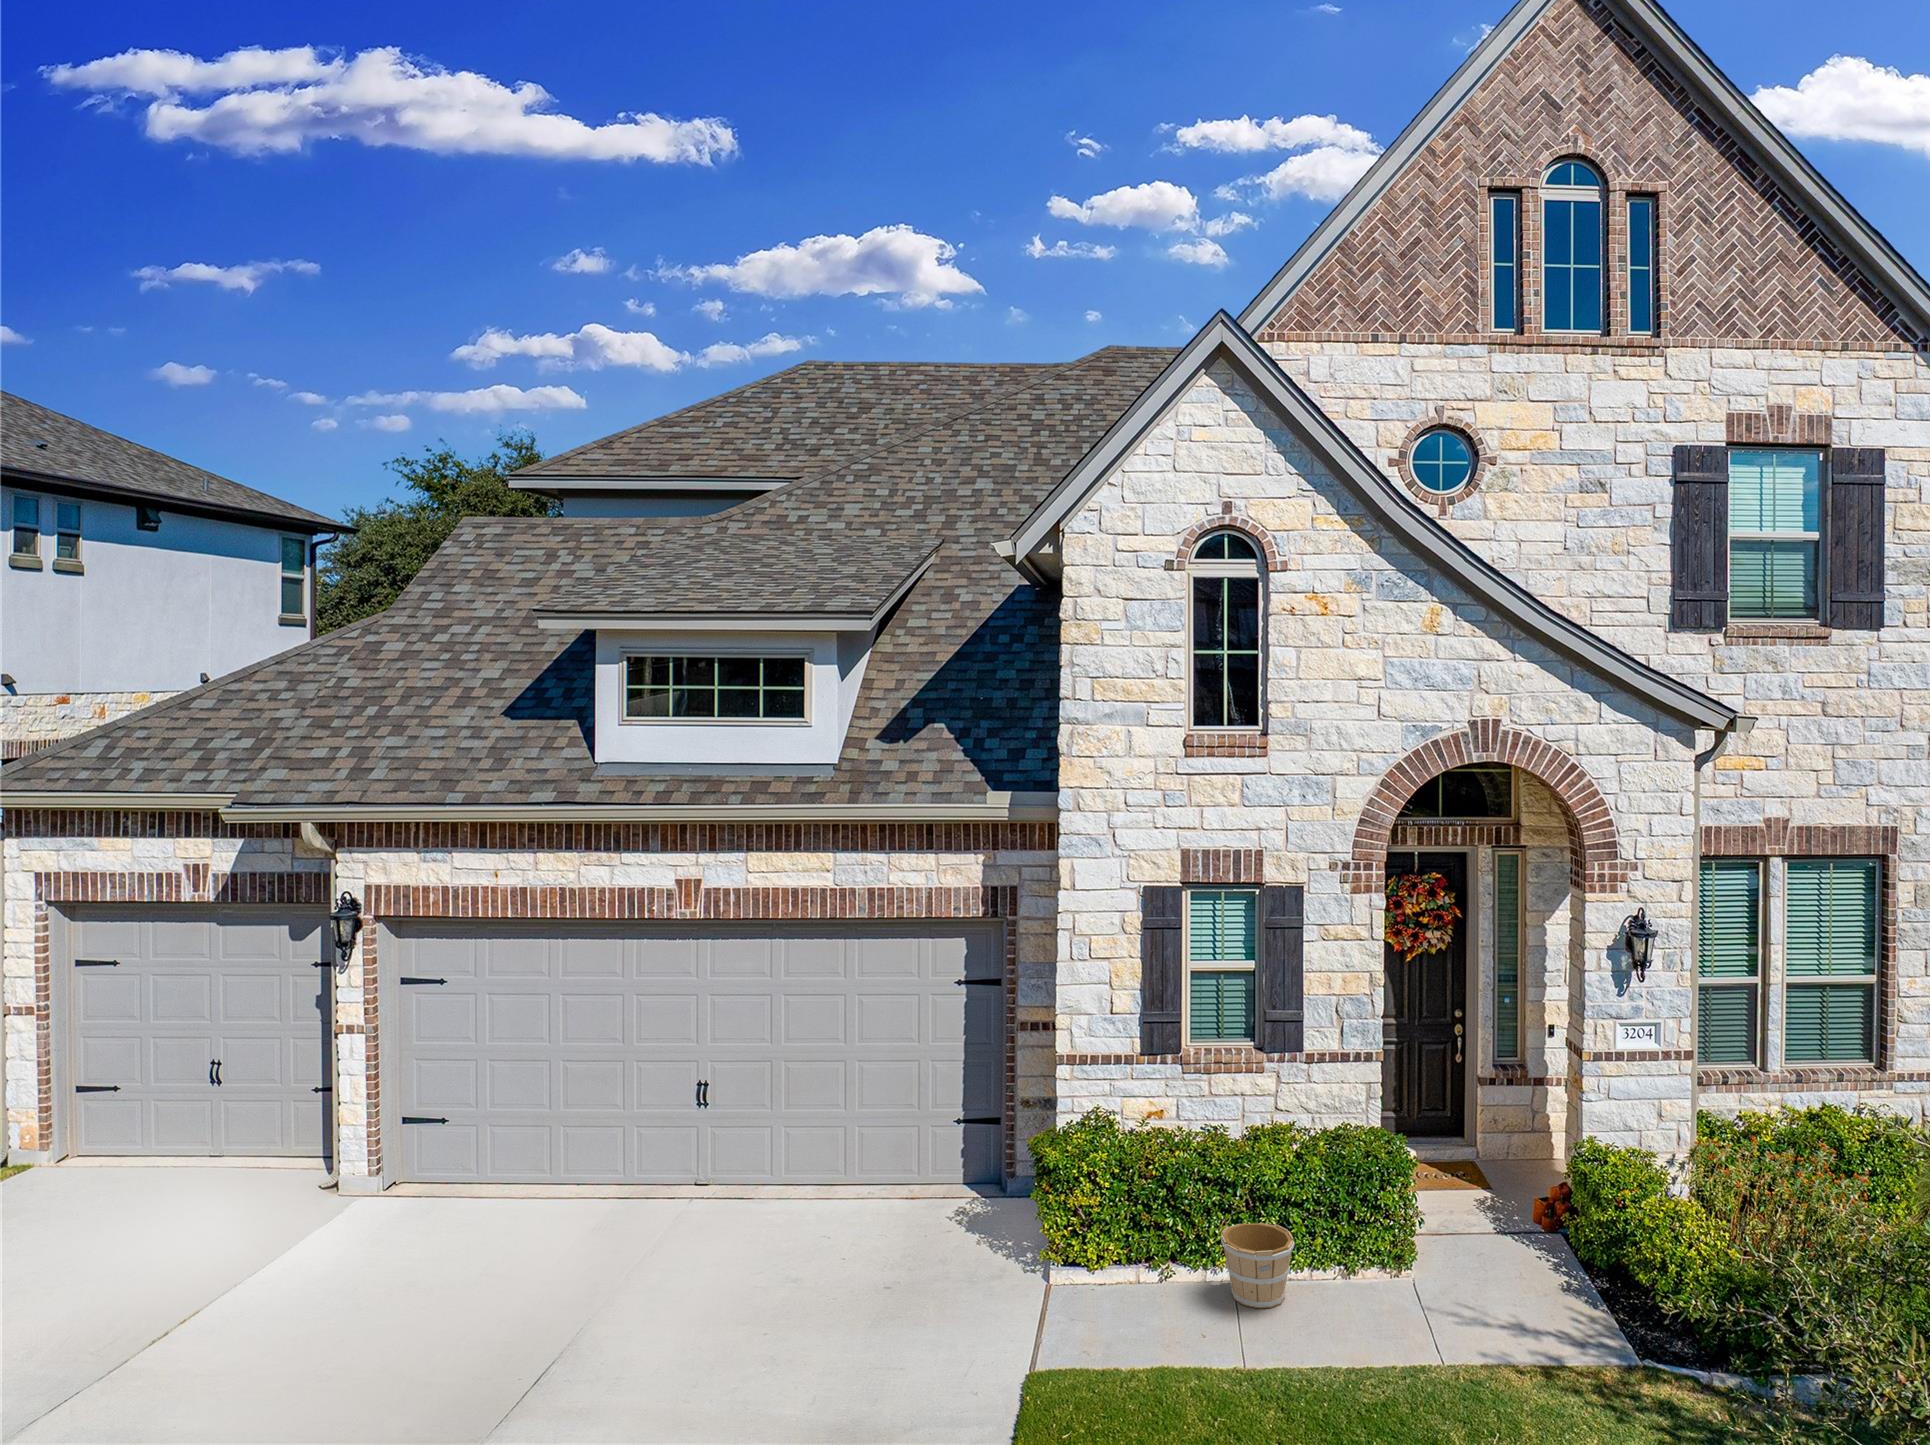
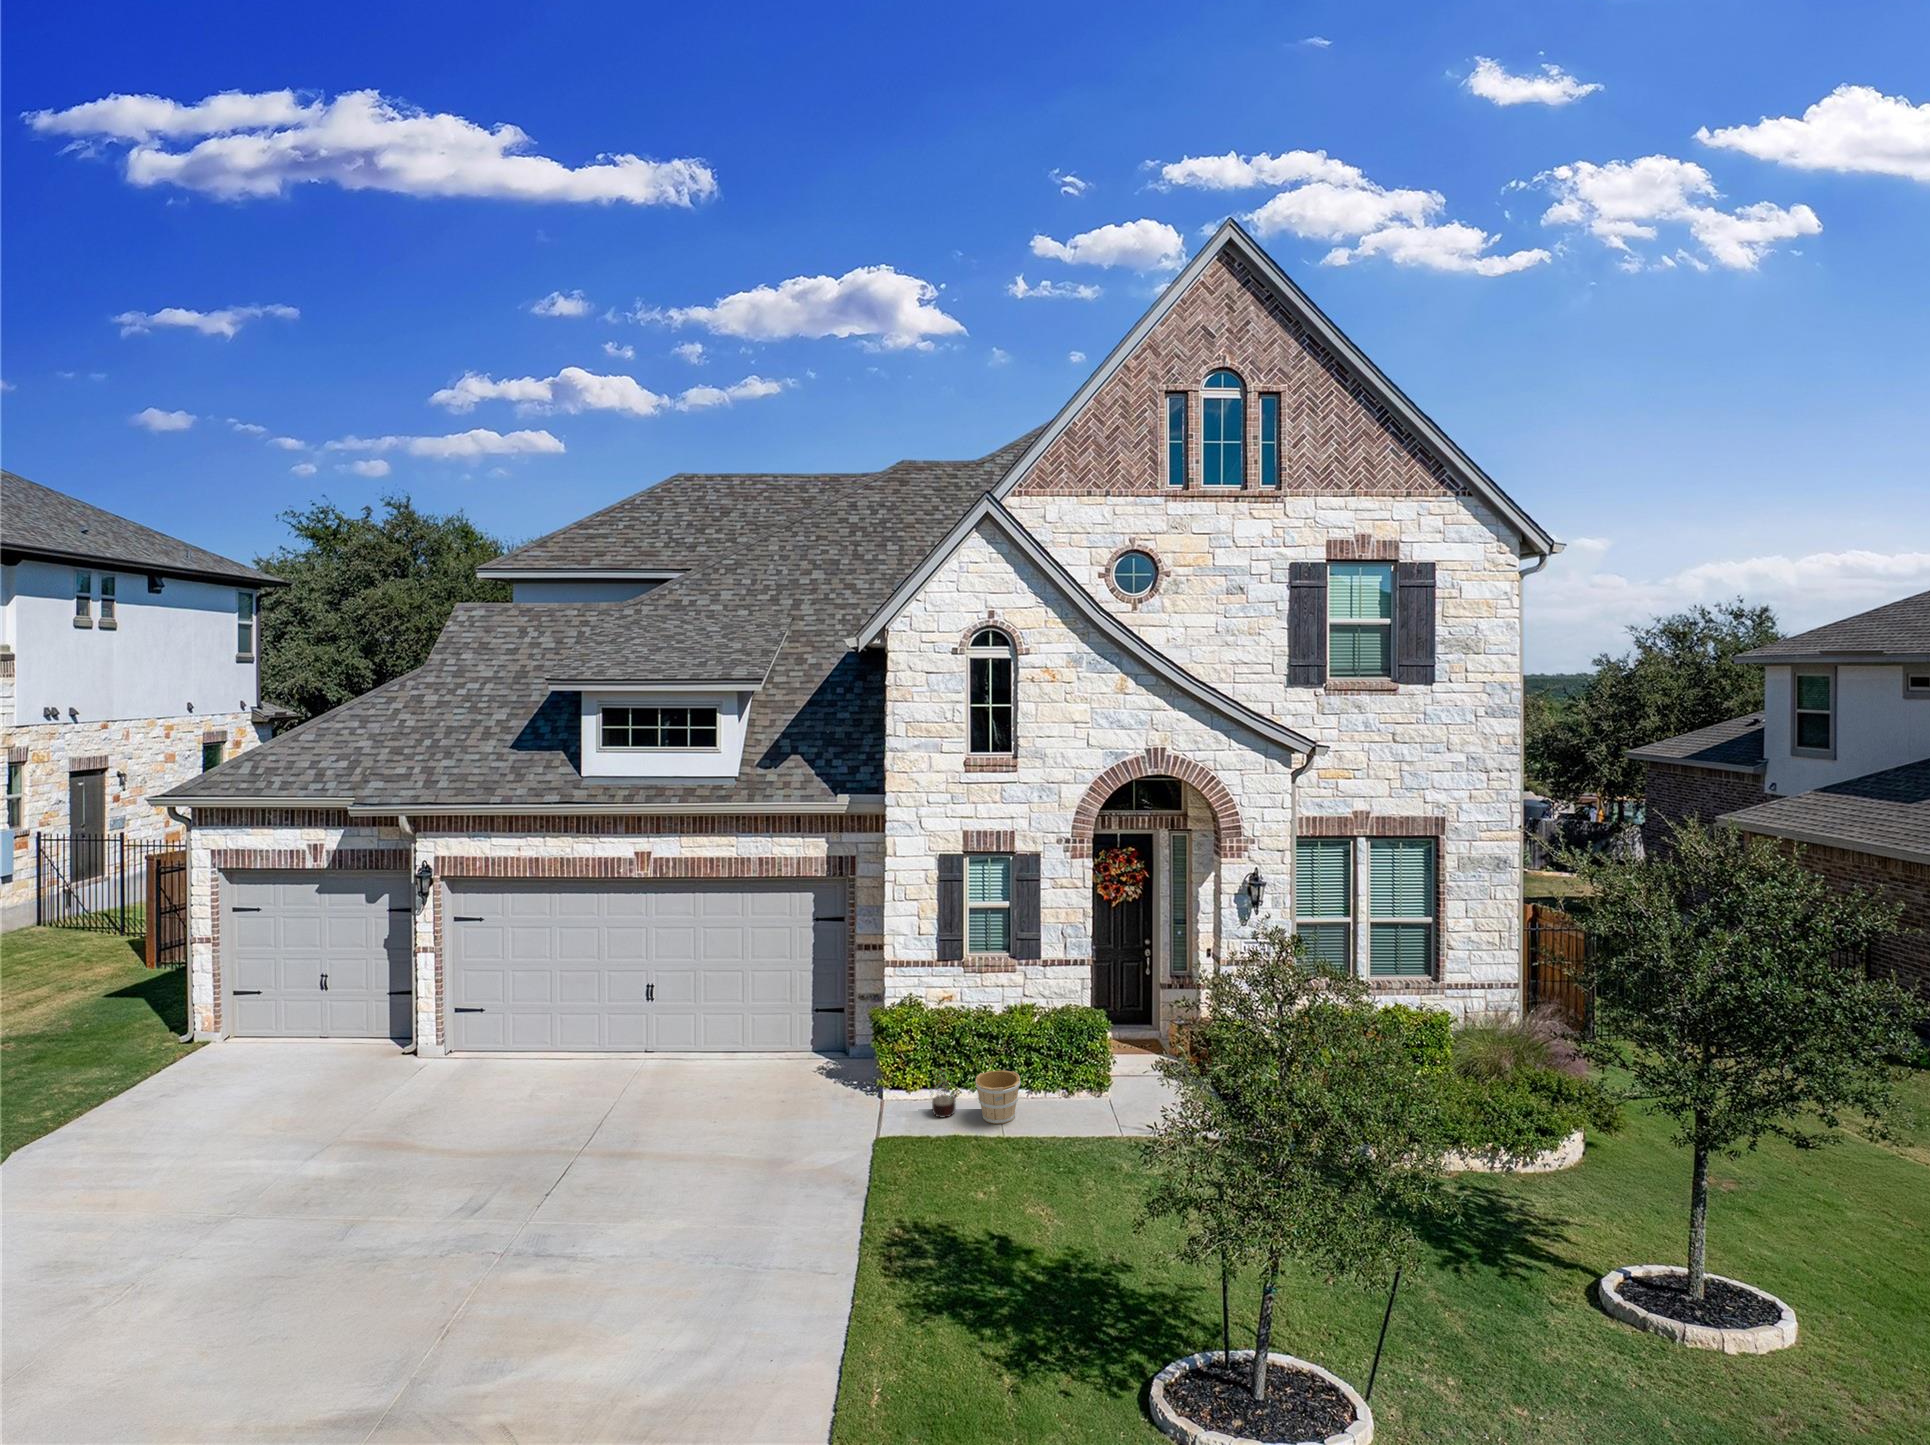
decorative plant: none [1144,1217,1189,1296] -> present [930,1071,955,1117]

